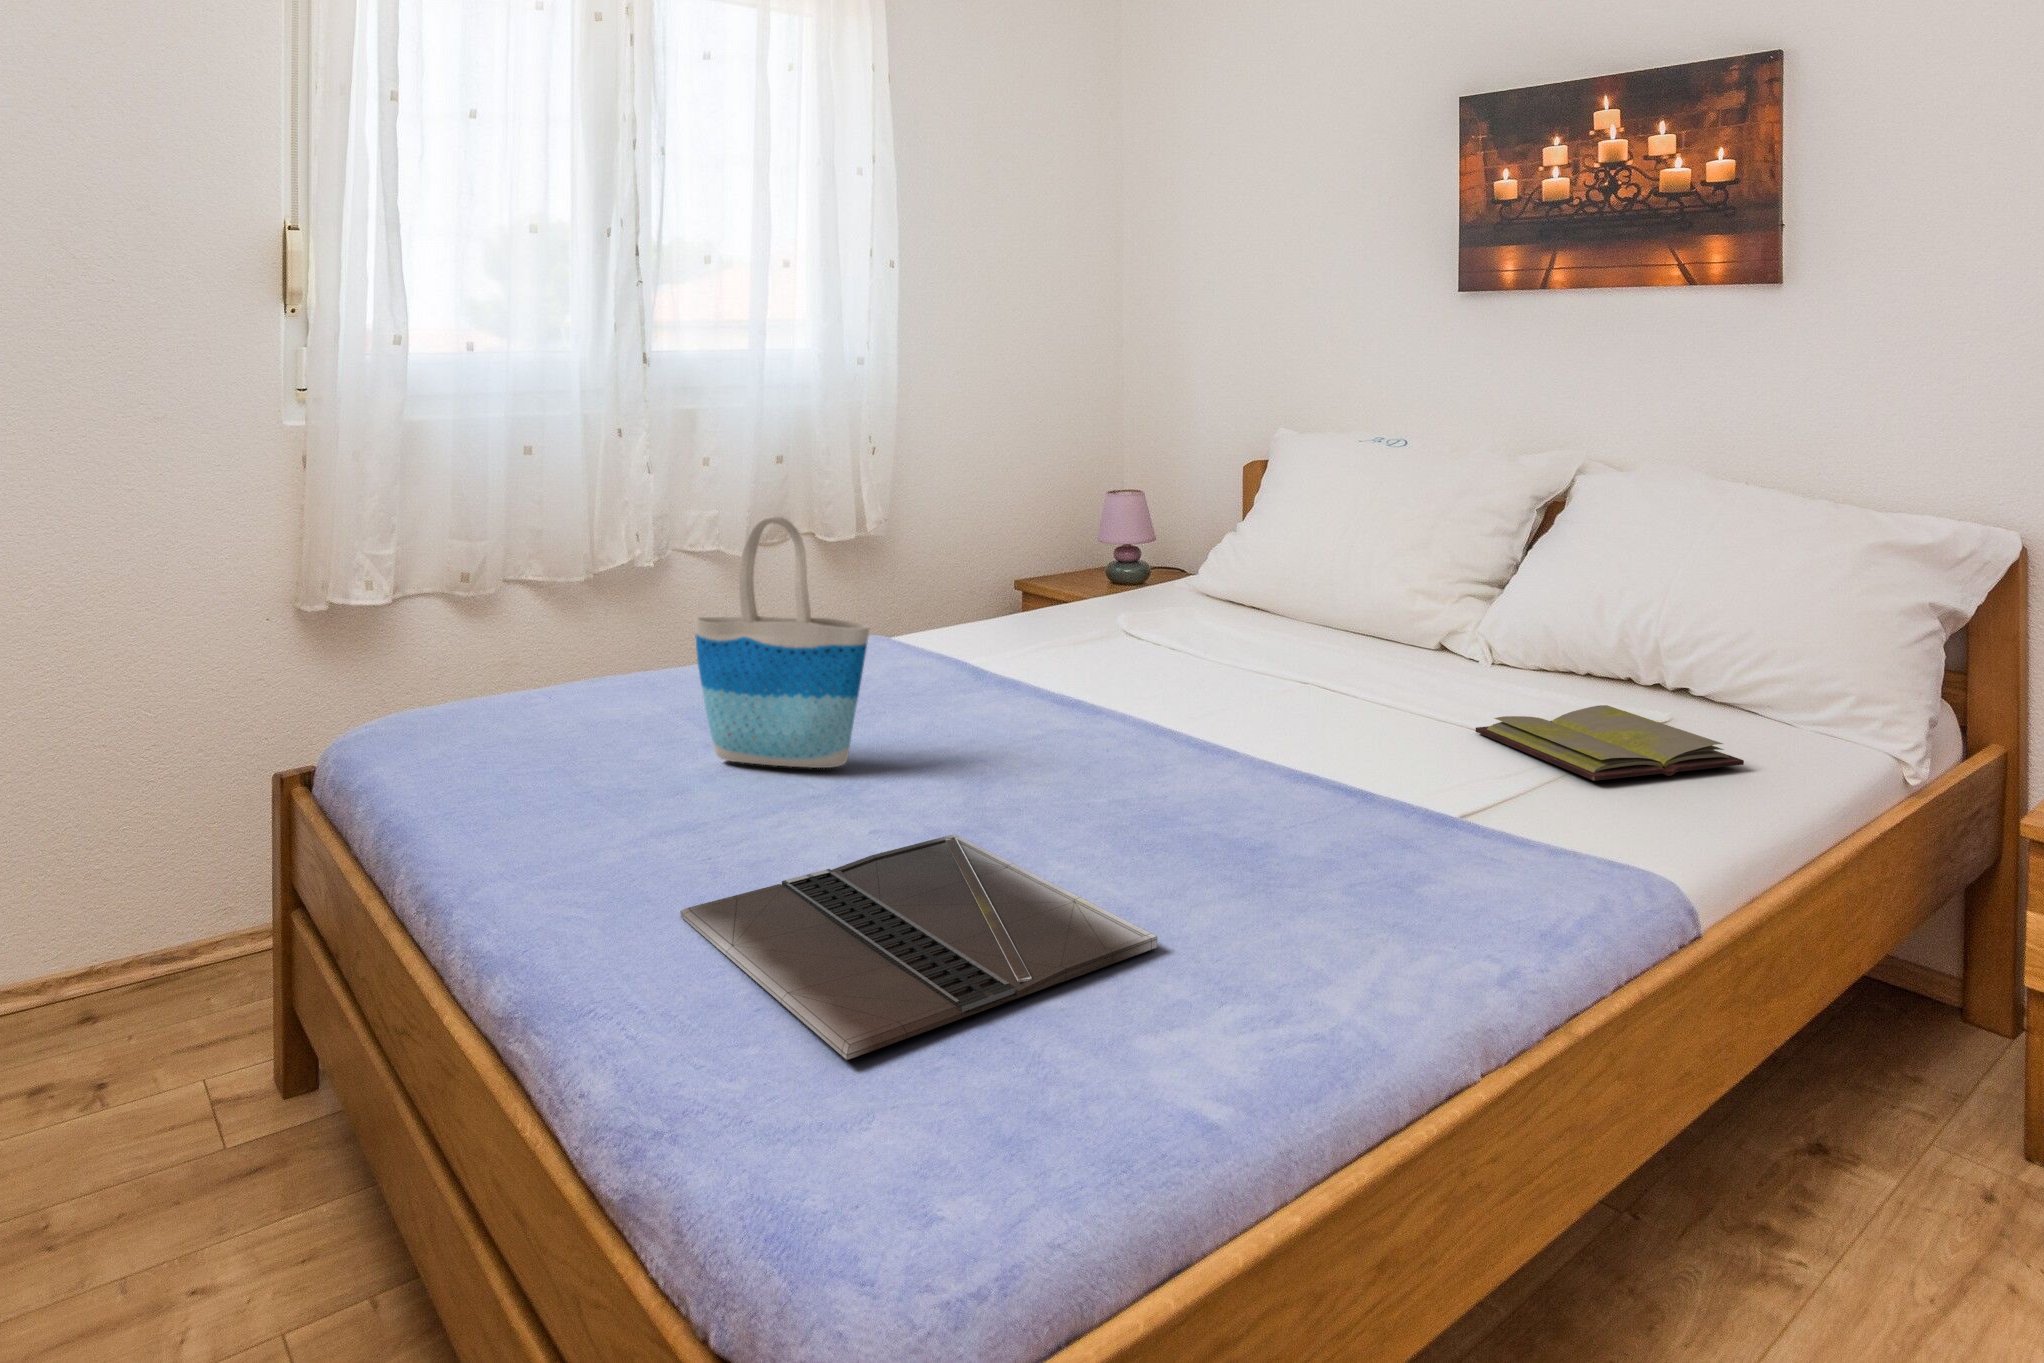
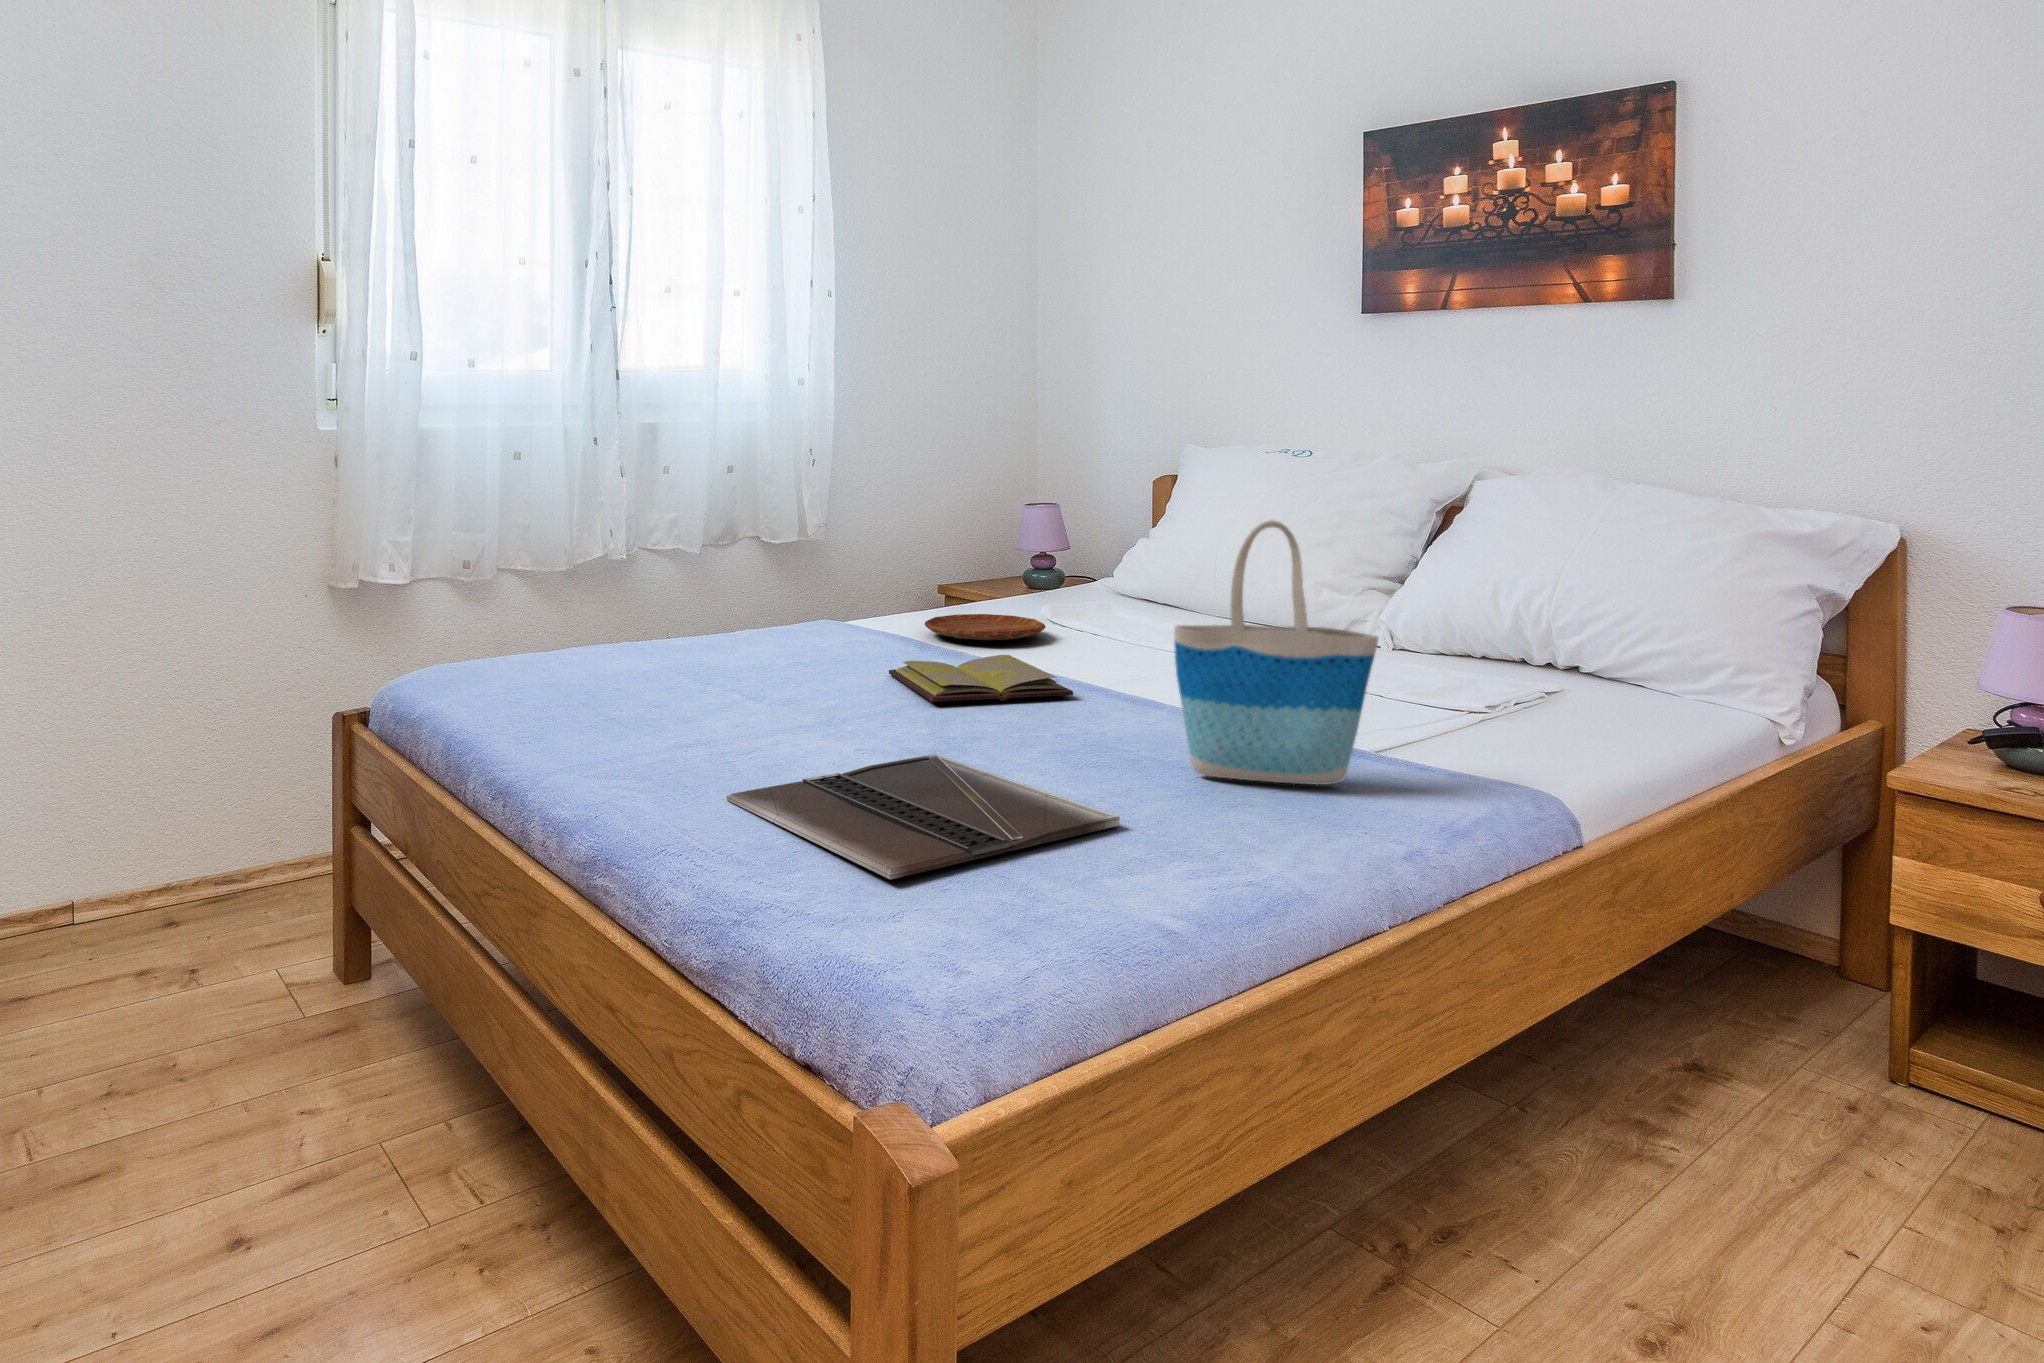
tote bag: present [695,516,869,768] -> present [1174,520,1378,785]
tray: none [982,627,1115,661] -> present [924,614,1046,640]
diary: present [1476,705,1744,781] -> present [889,655,1073,702]

